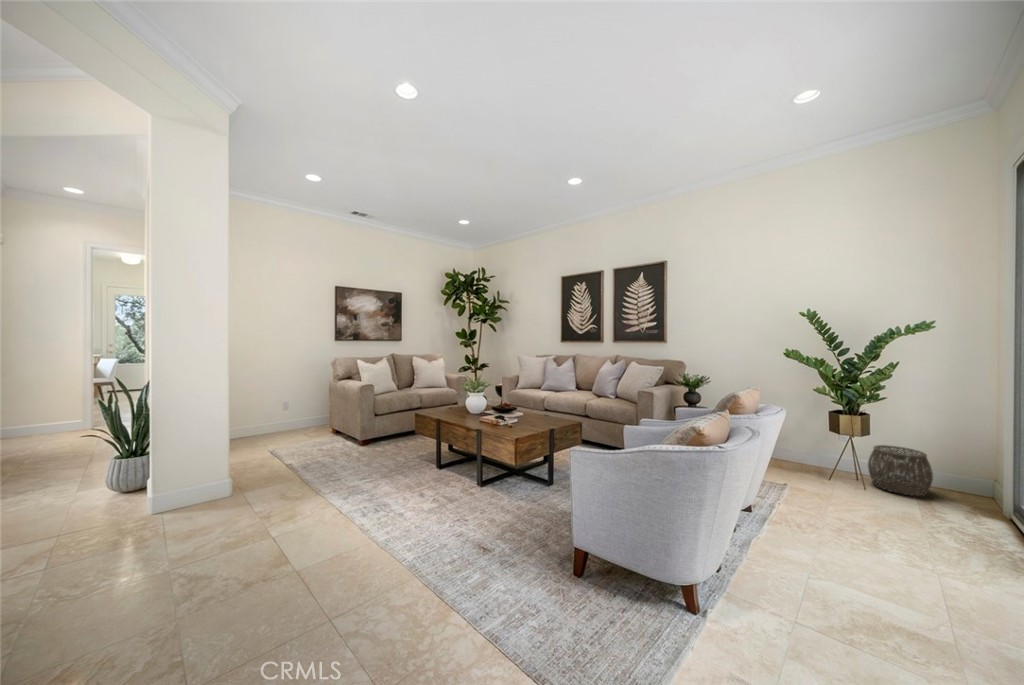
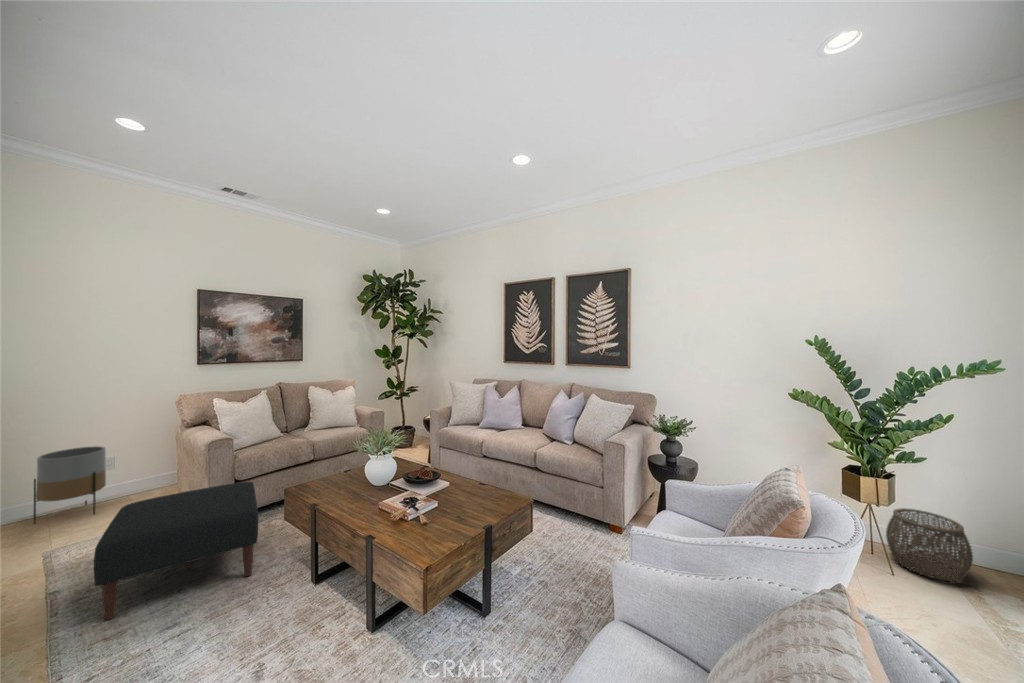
planter: none [252,393,288,439] -> present [34,446,106,523]
ottoman: none [319,413,402,477] -> present [94,482,258,620]

